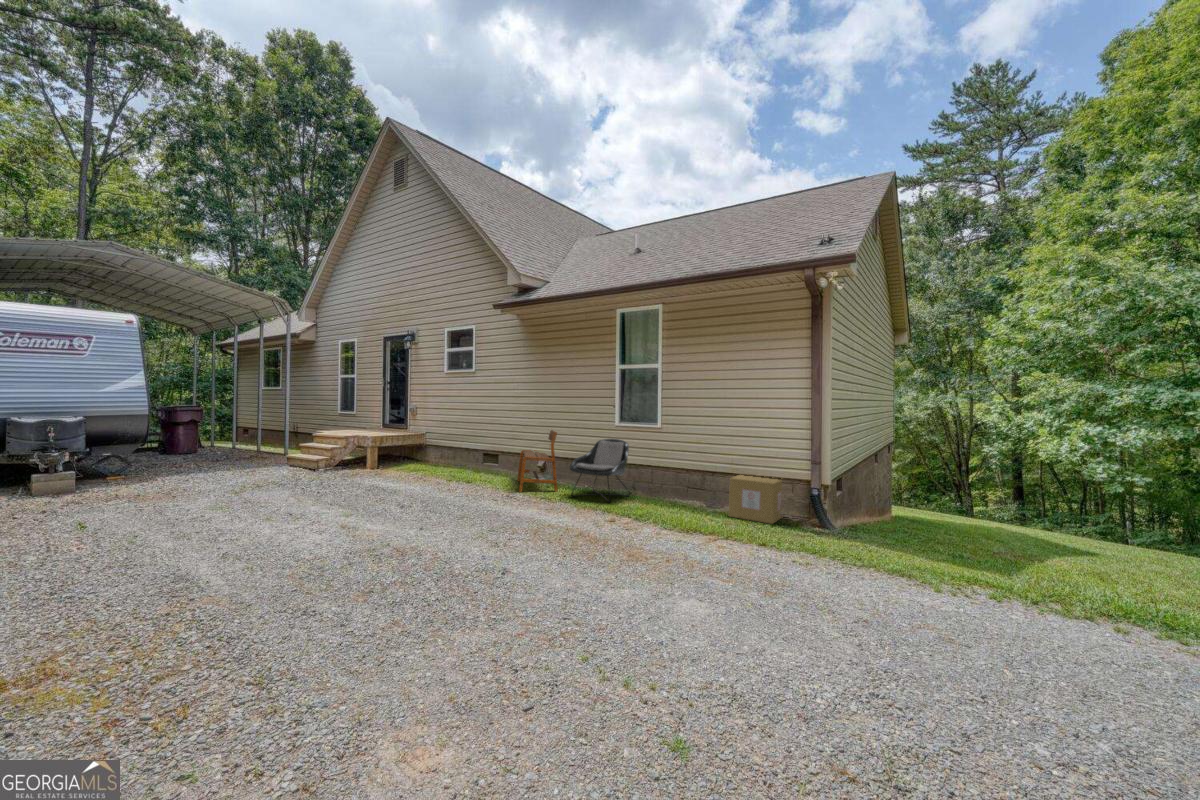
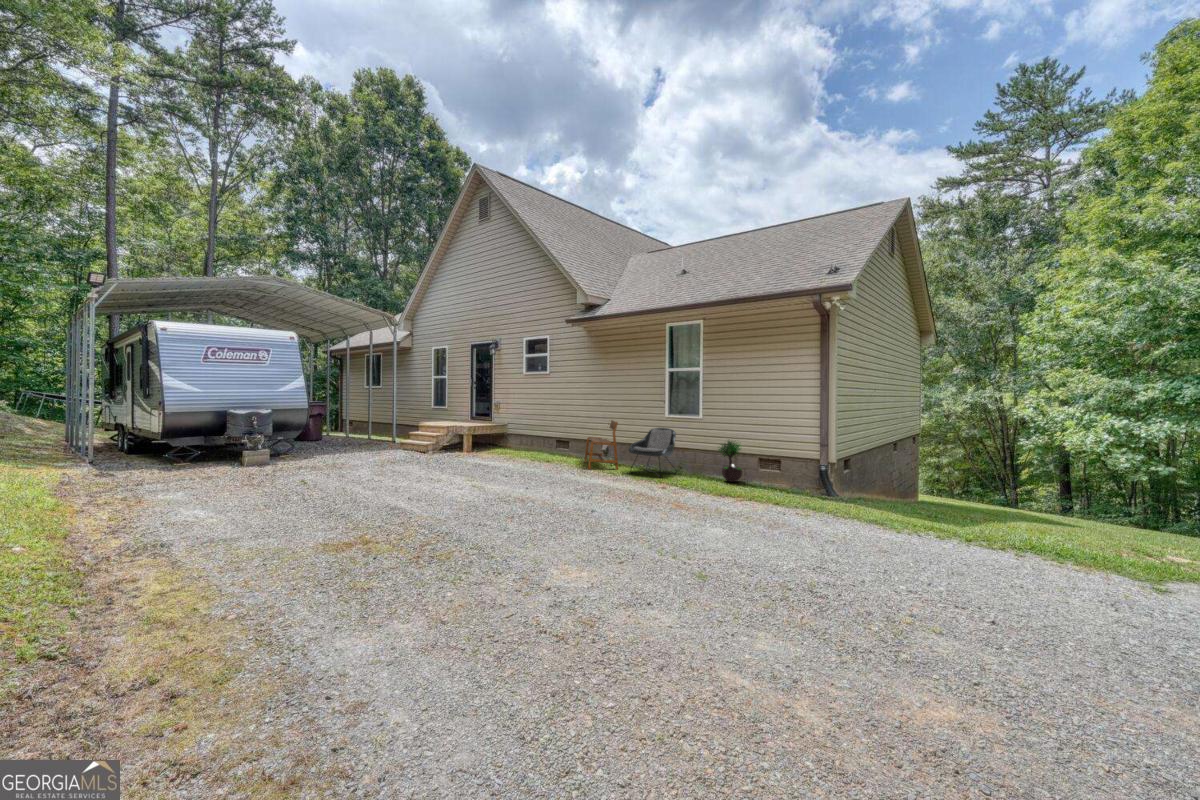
potted tree: none [680,450,714,507] -> present [718,441,742,482]
cardboard box: present [729,475,782,524] -> none [755,456,801,493]

